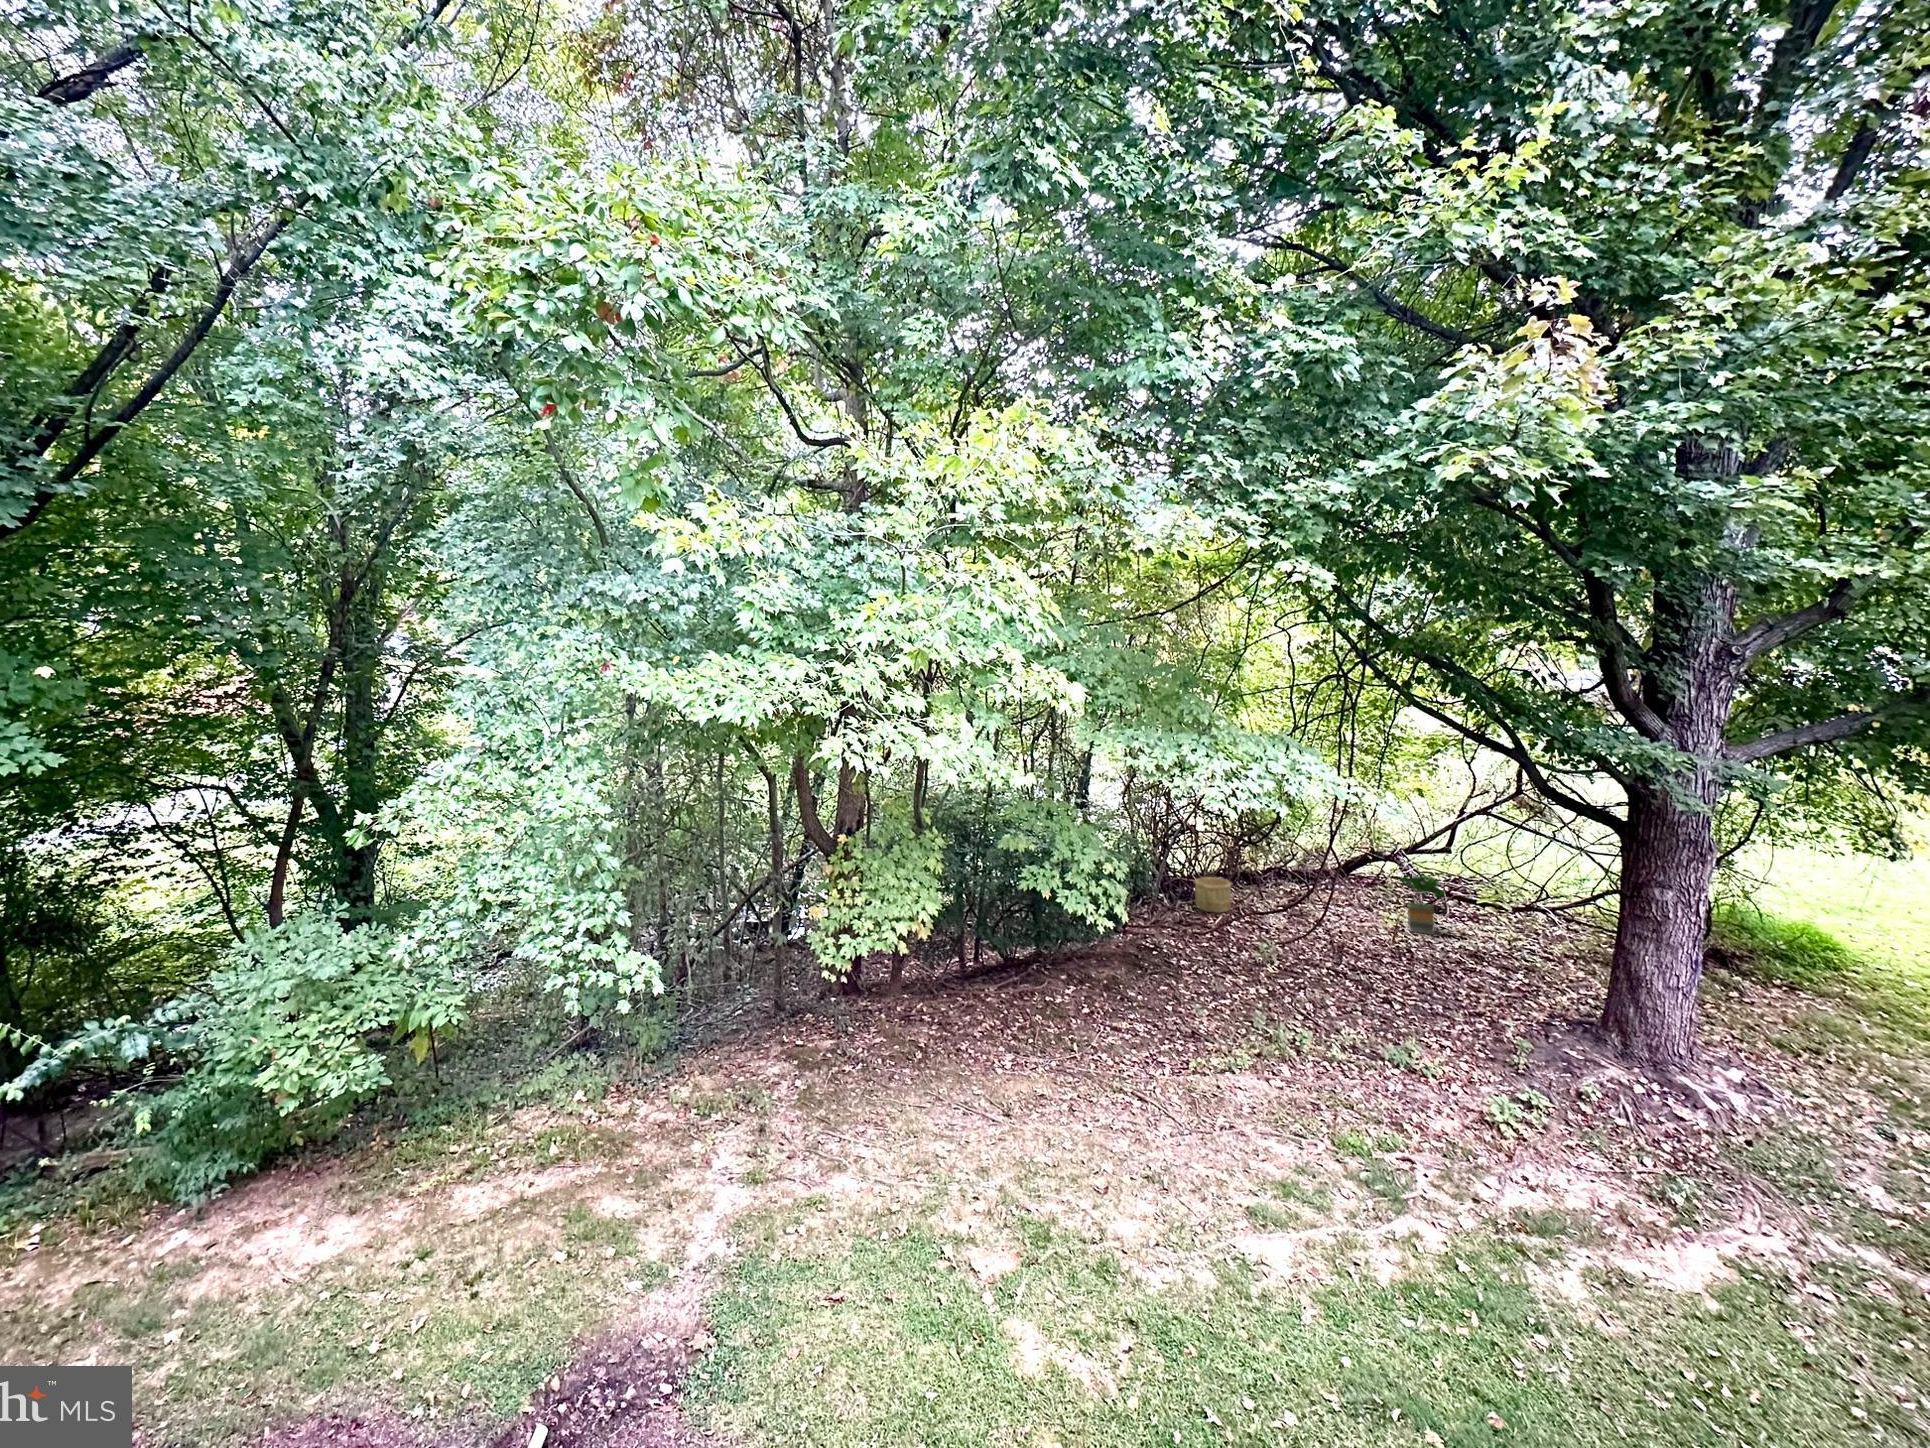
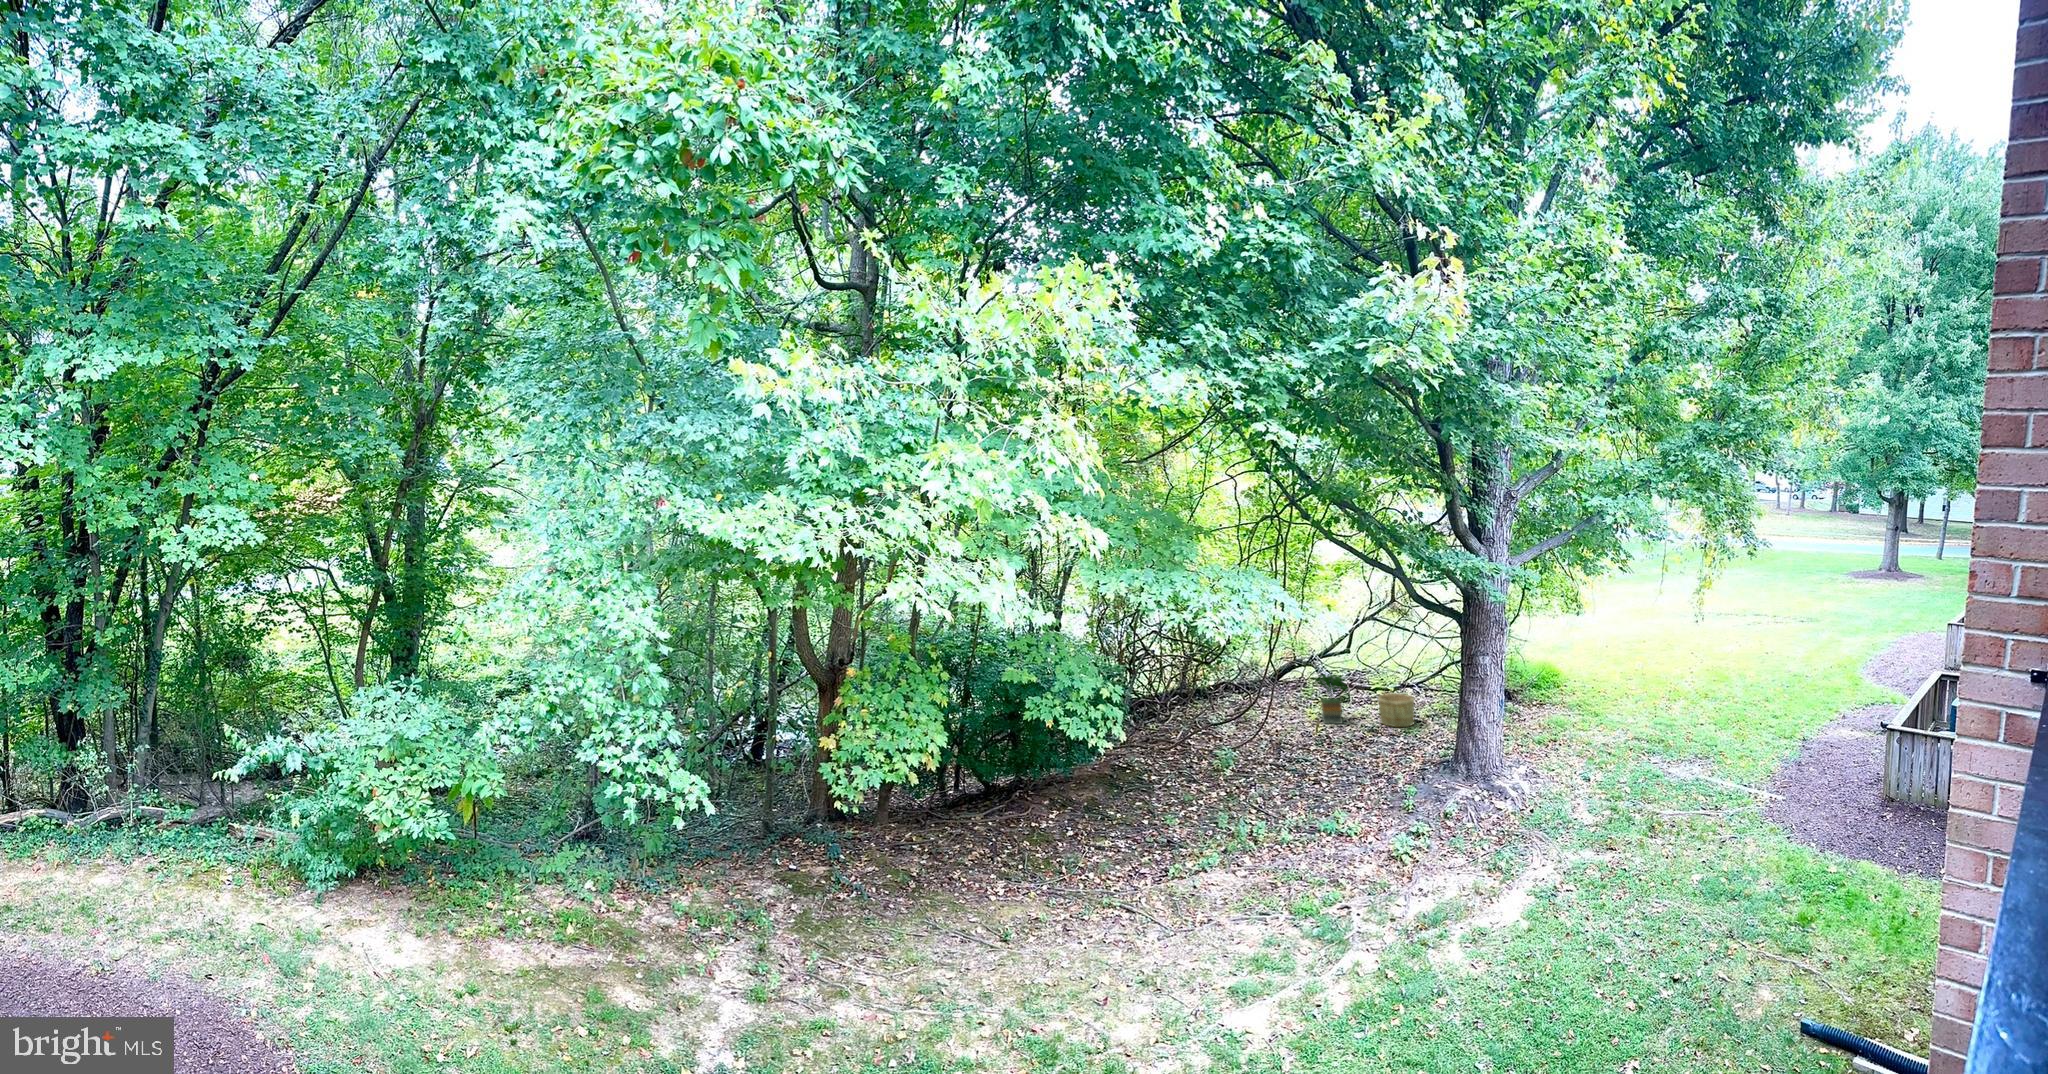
wooden bucket: present [1194,877,1231,913] -> present [1378,693,1414,727]

